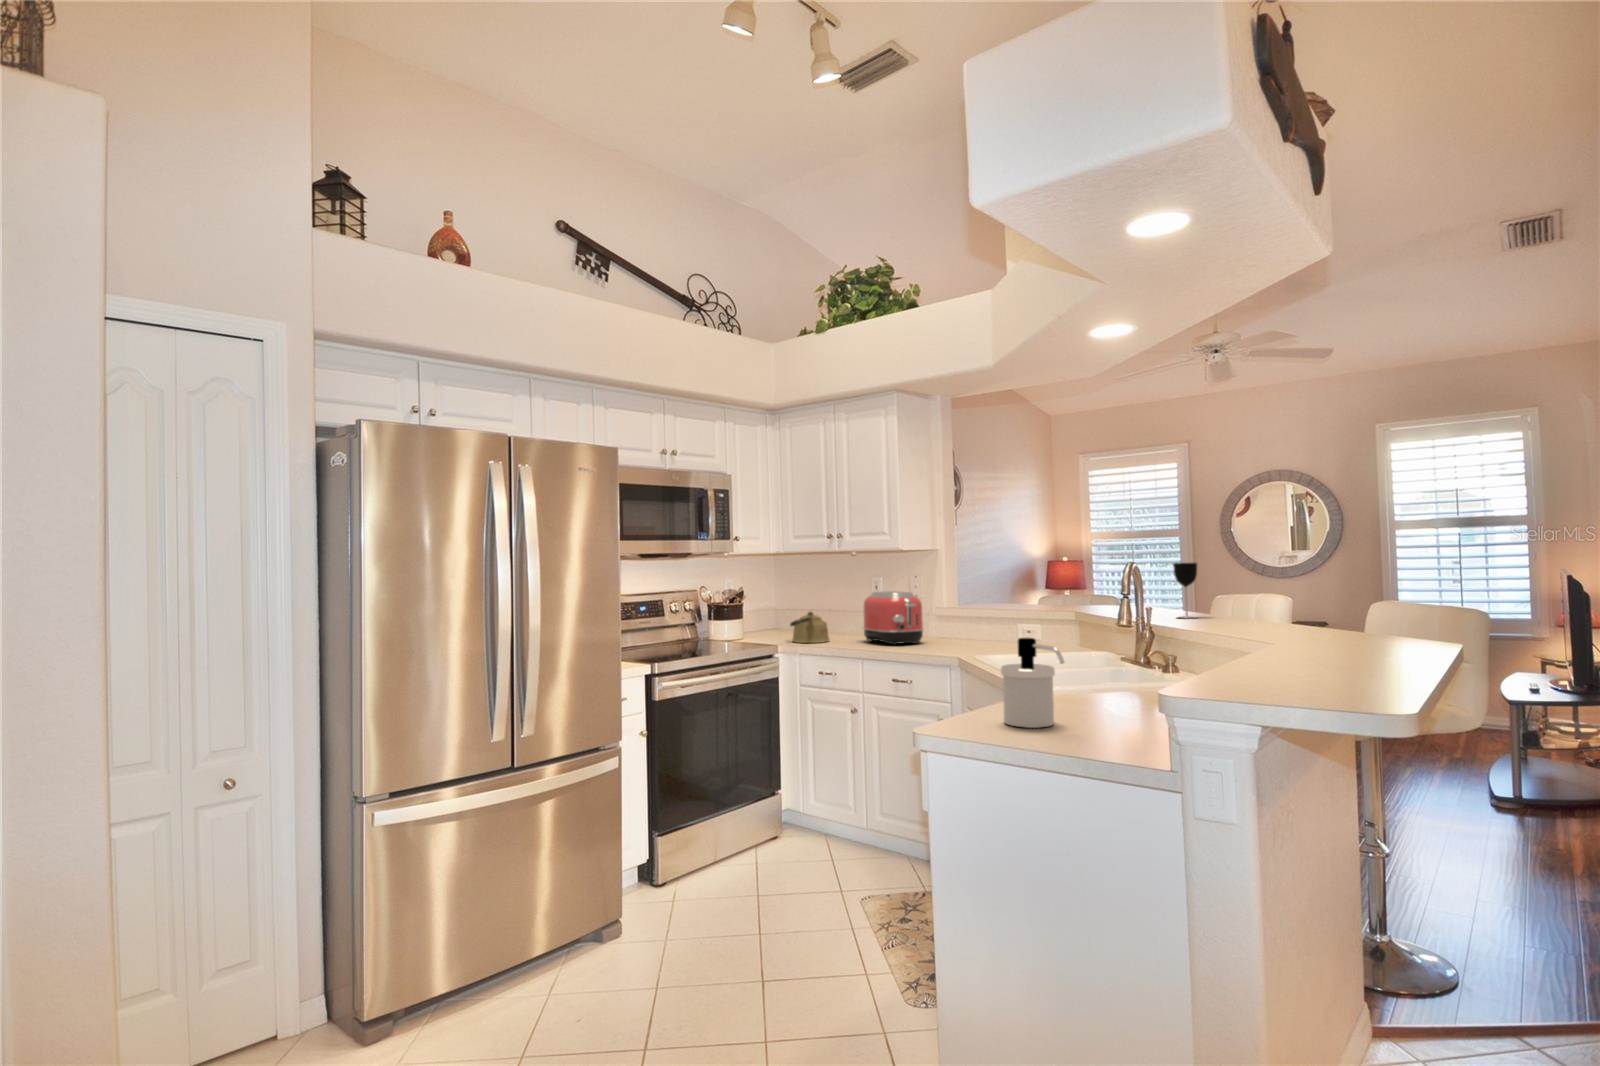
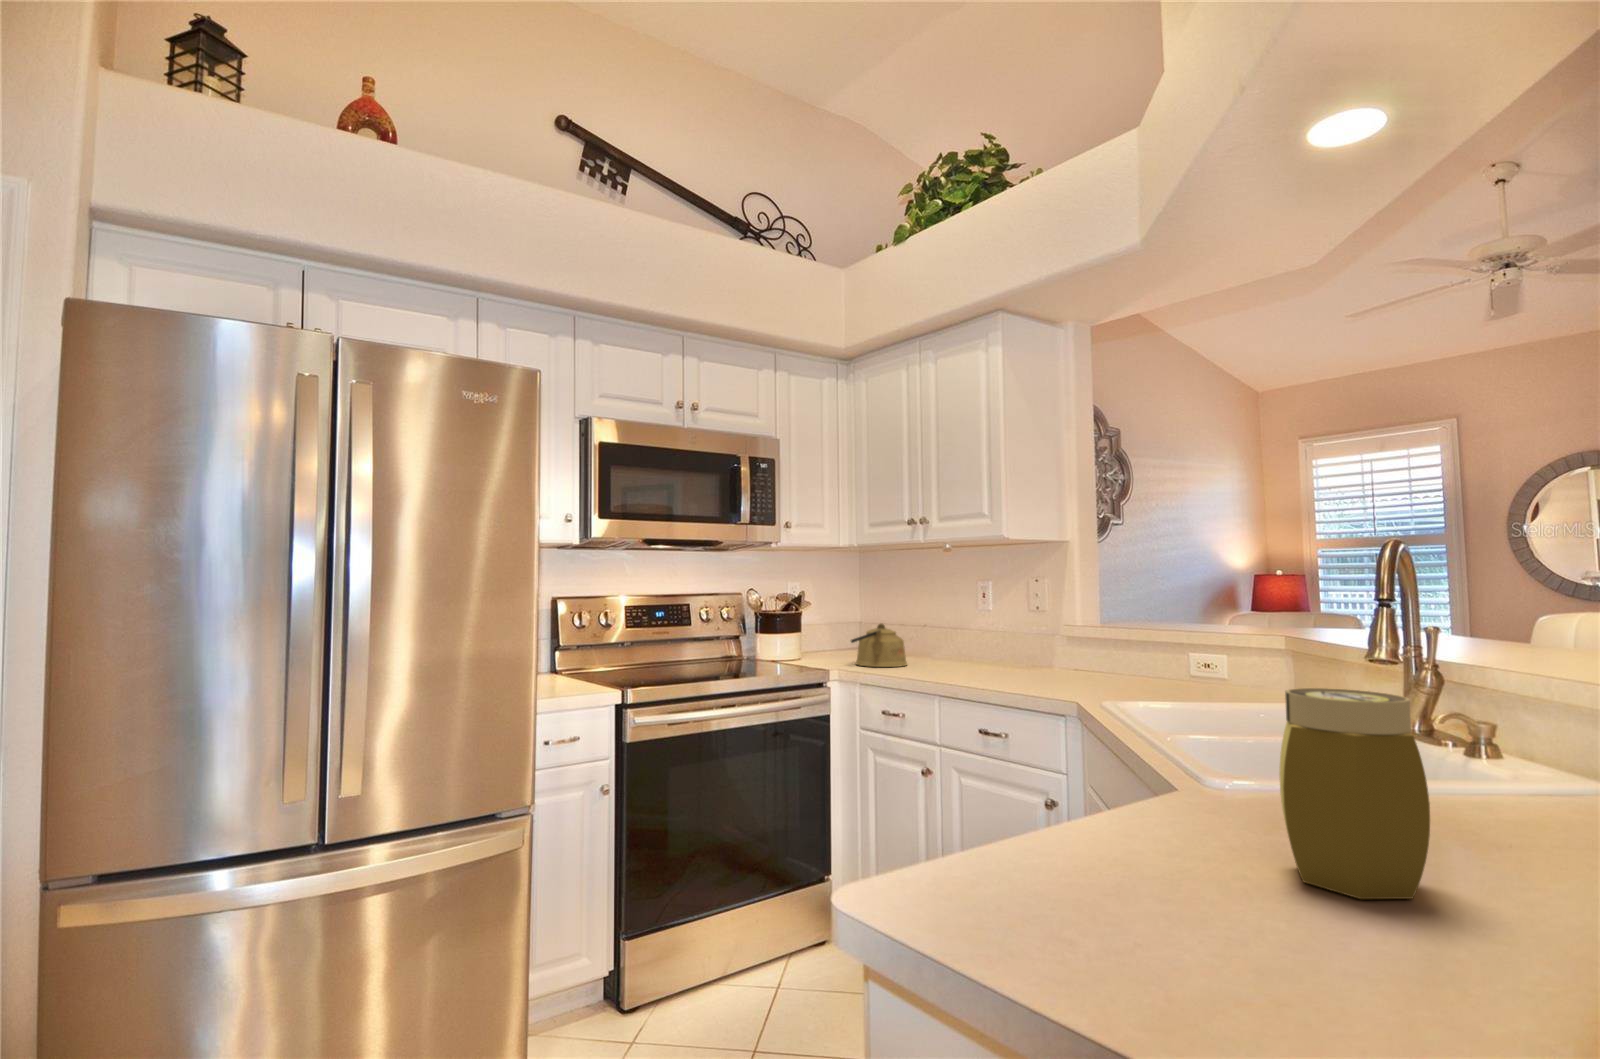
wine glass: present [1173,563,1197,618] -> none [1479,549,1537,653]
toaster: present [863,591,923,645] -> none [951,598,1038,676]
soap dispenser: present [1001,637,1064,728] -> none [1058,678,1220,922]
jar: none [1081,639,1133,717] -> present [1279,688,1430,899]

